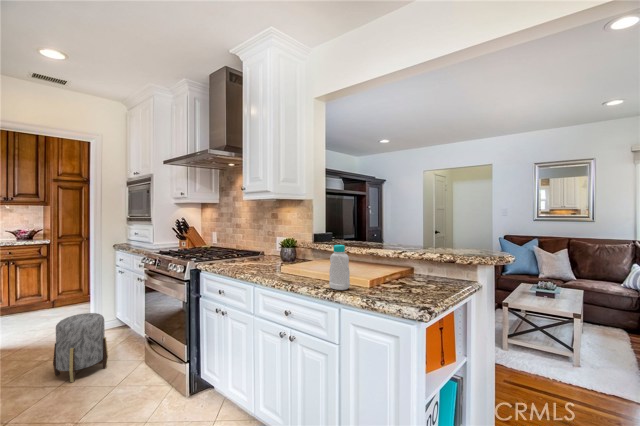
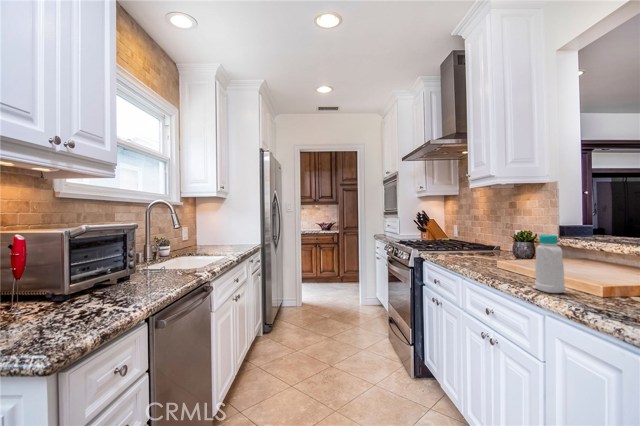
stool: present [53,313,108,382] -> none [331,285,363,334]

